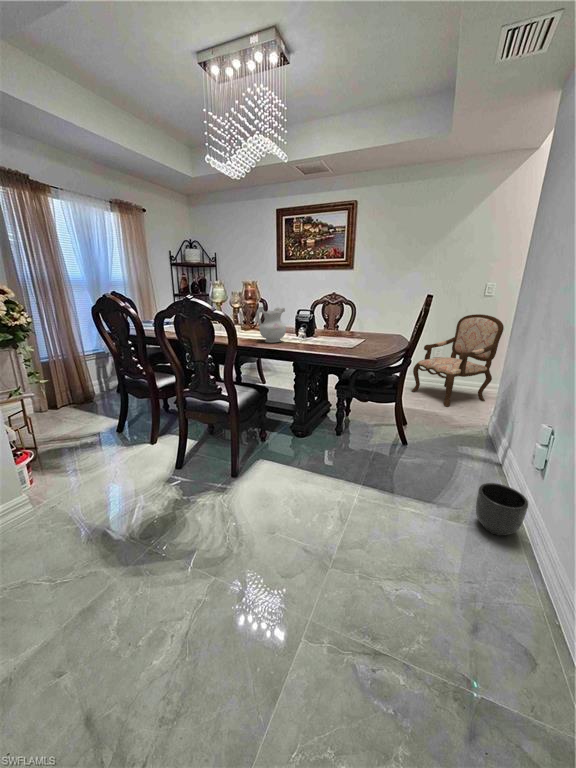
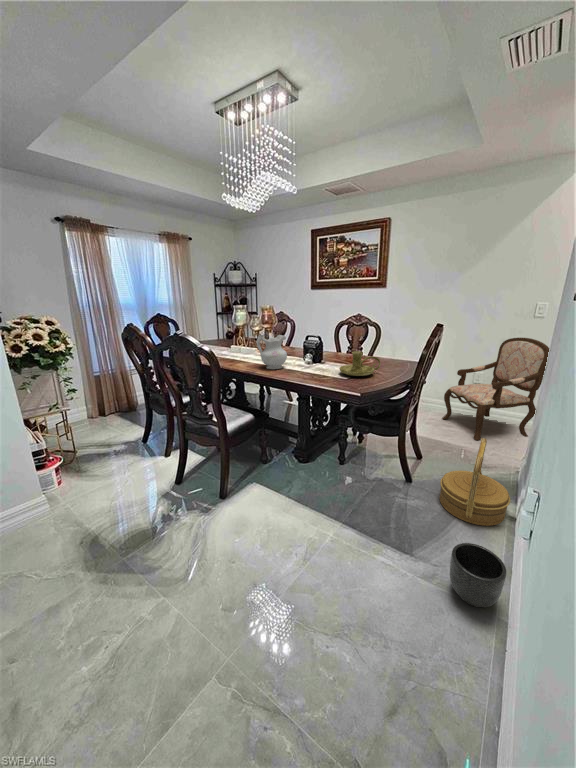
candle holder: none [342,322,379,346] -> present [339,351,381,376]
woven basket: none [437,398,500,473] -> present [440,438,510,526]

